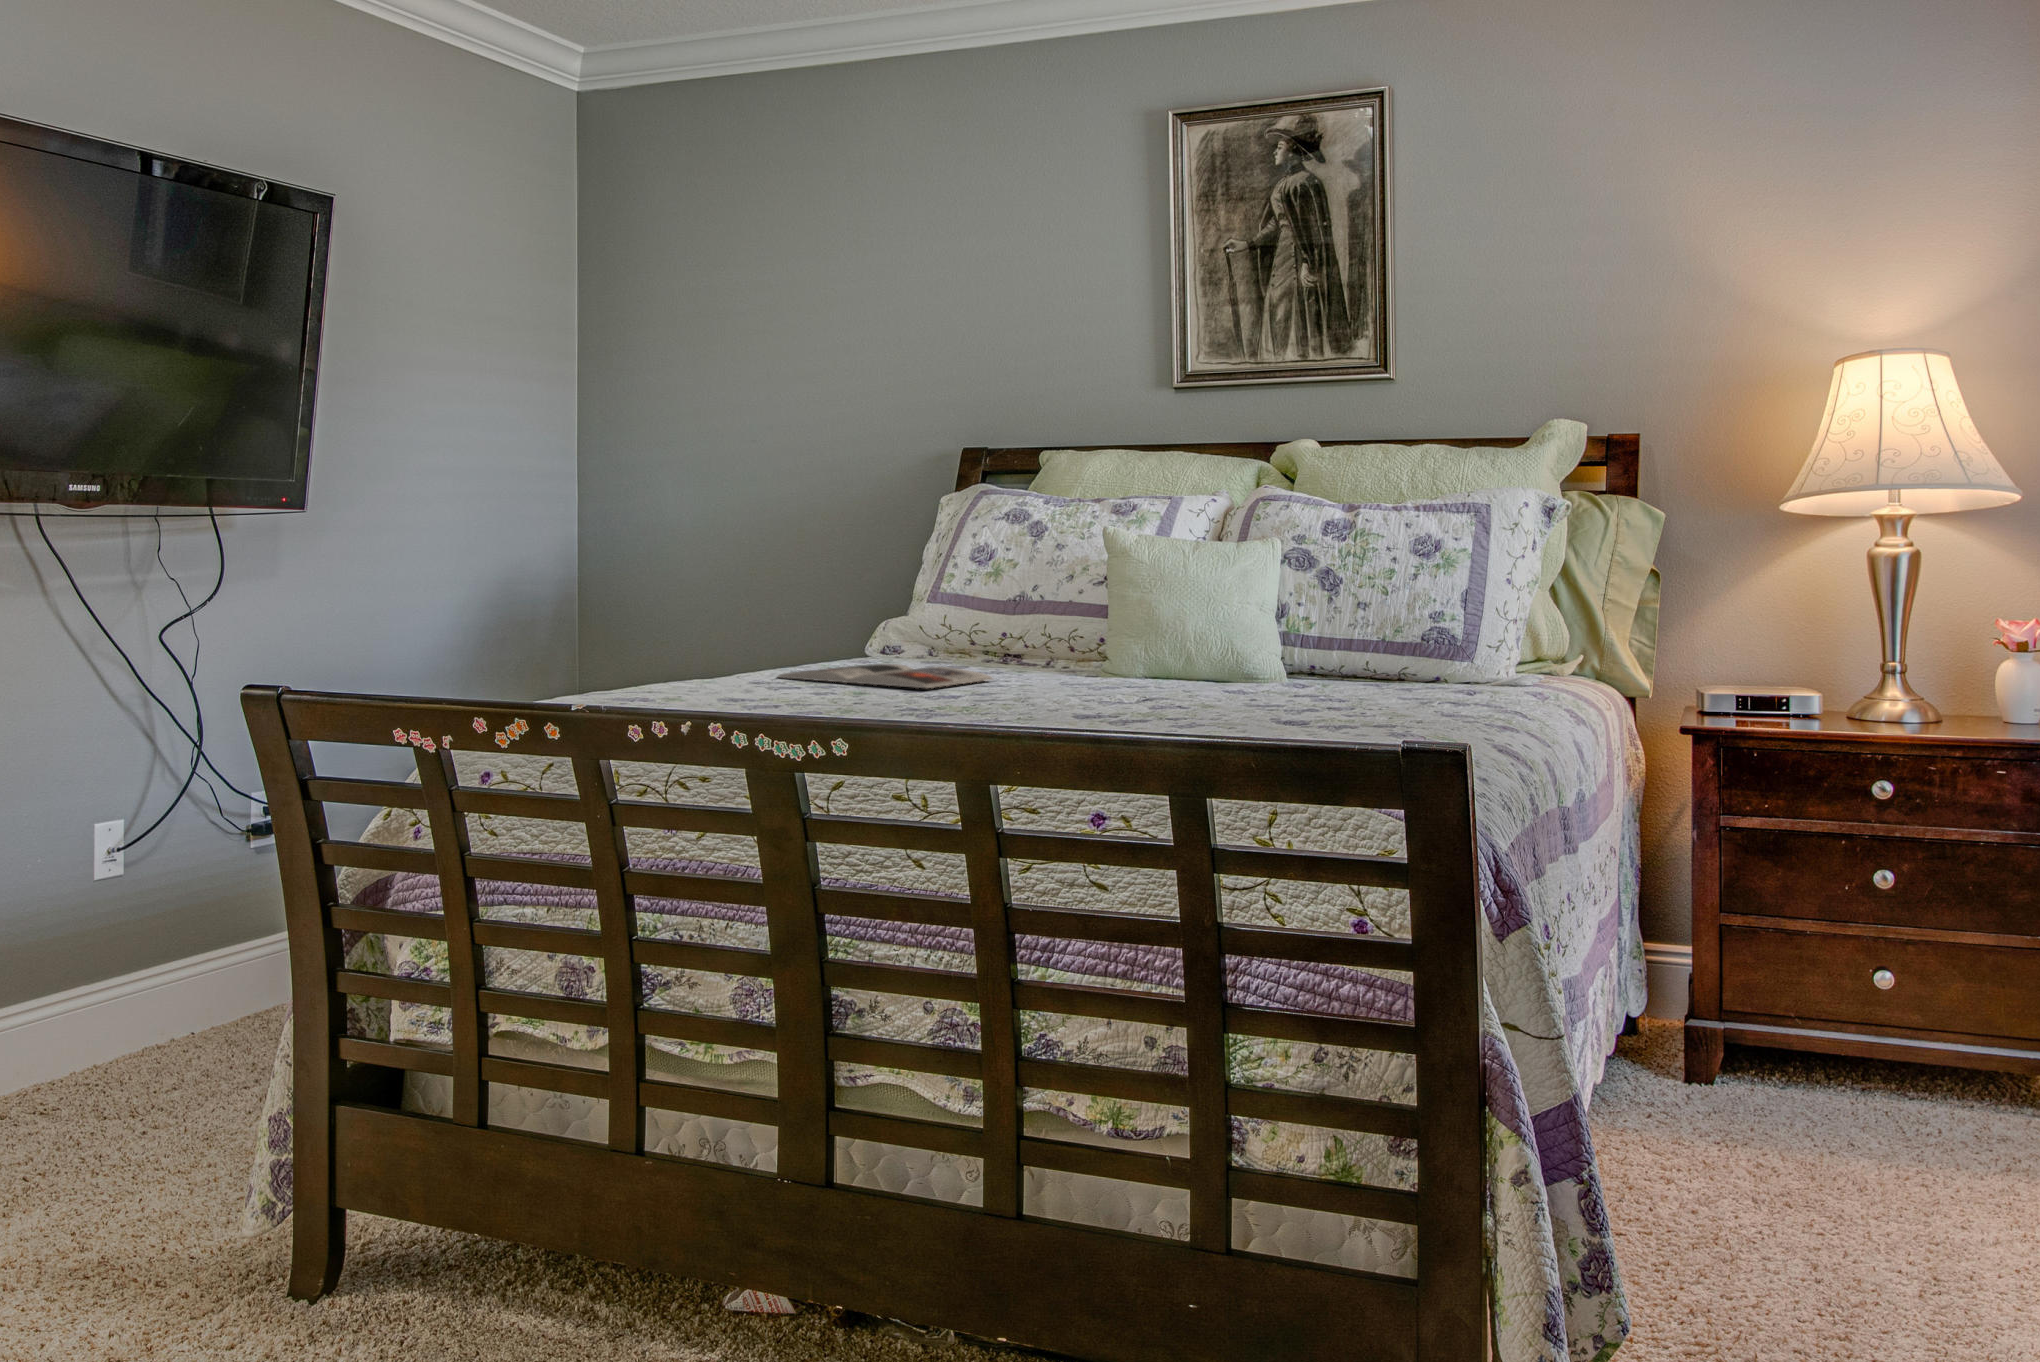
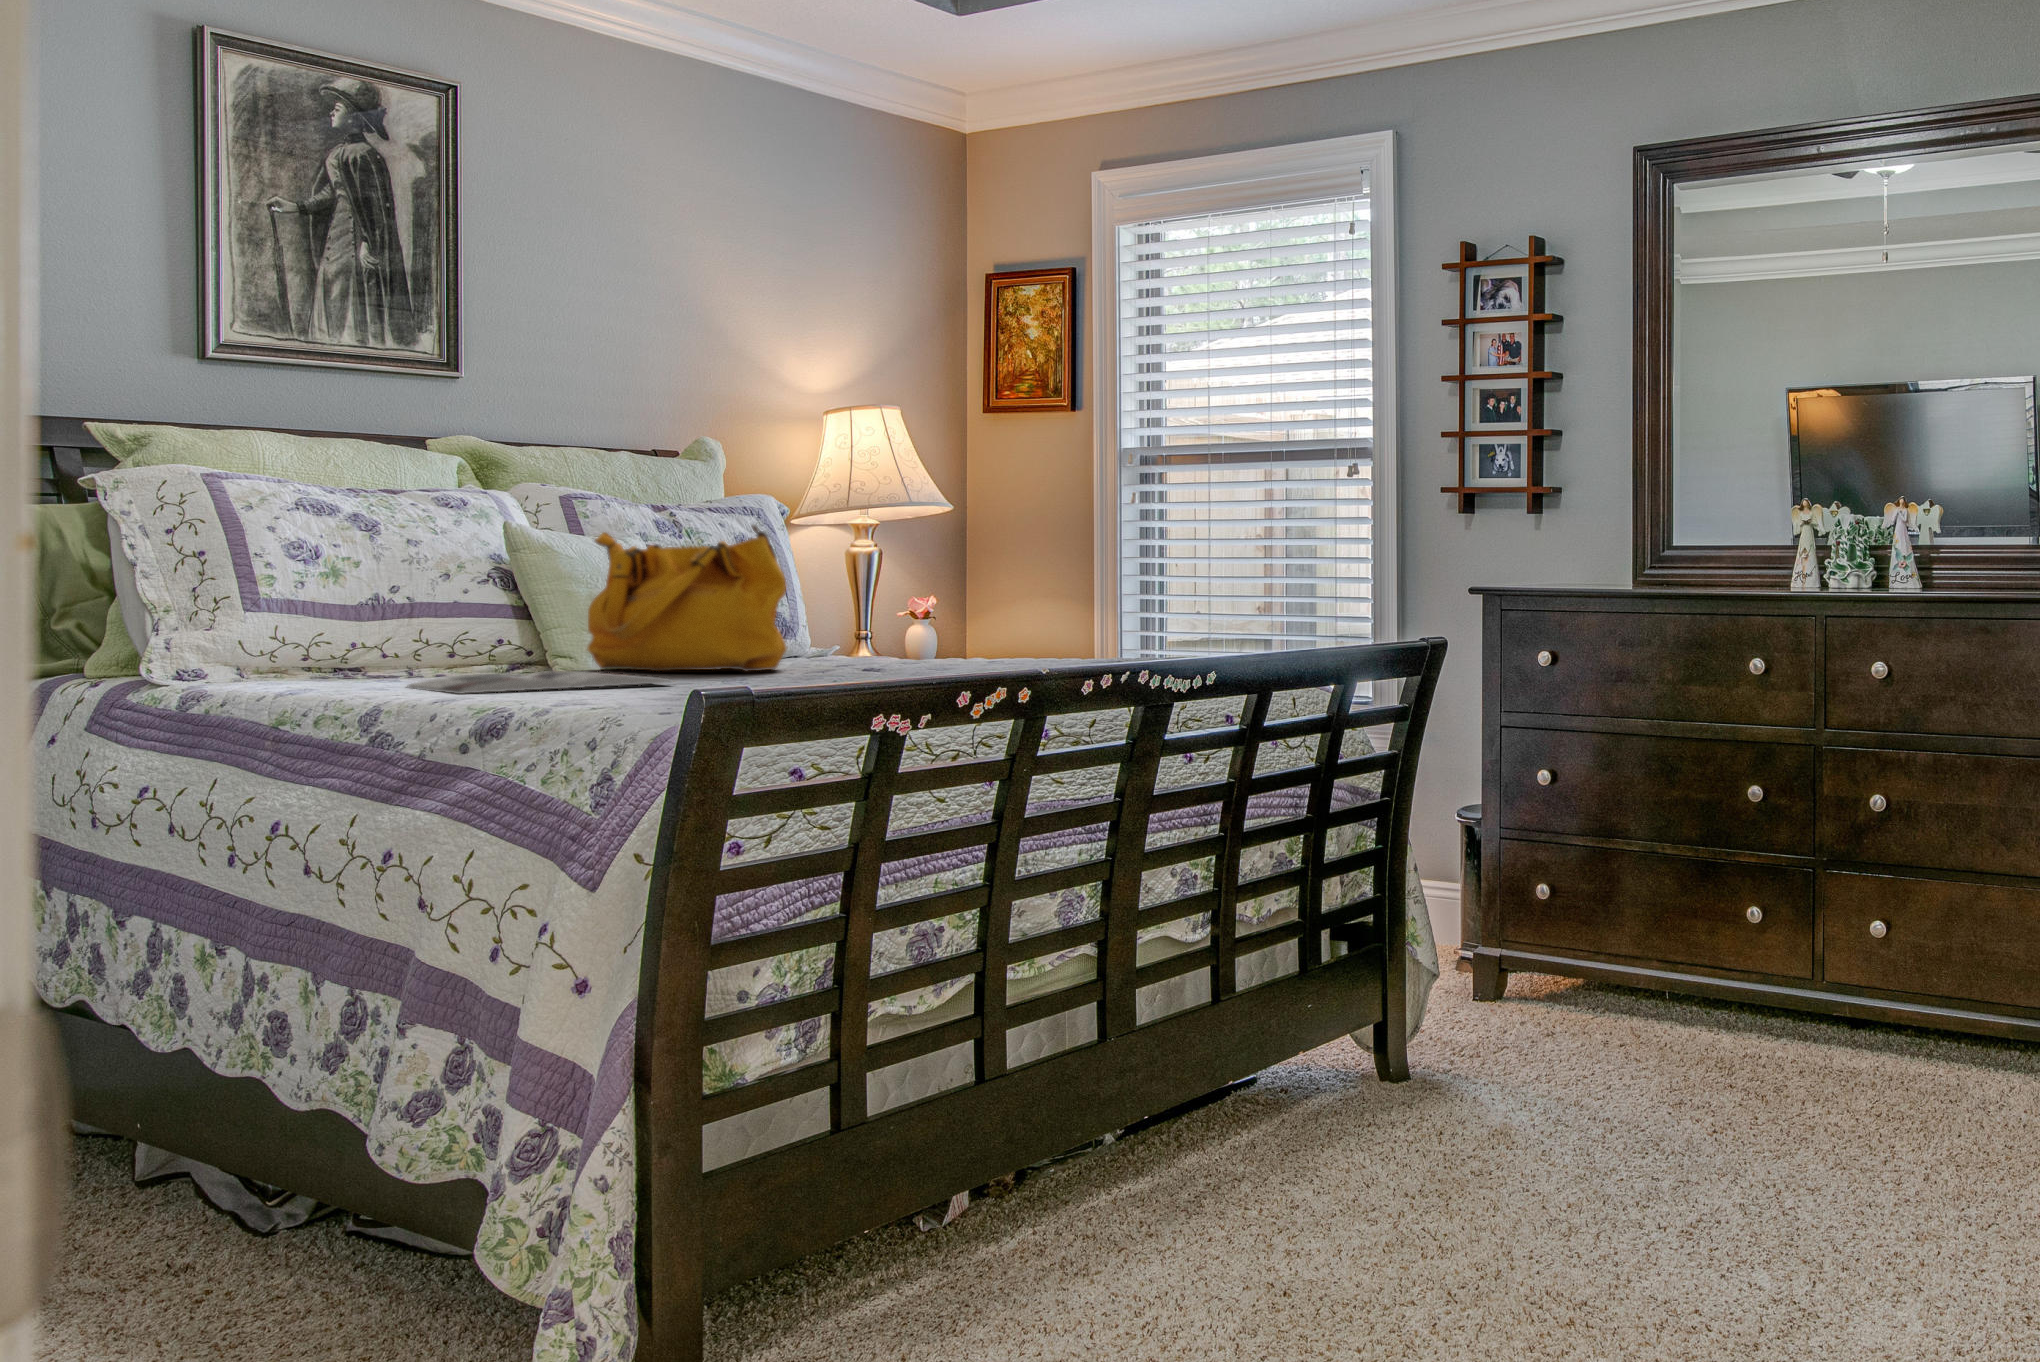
handbag: none [1057,527,1253,688] -> present [587,525,787,671]

